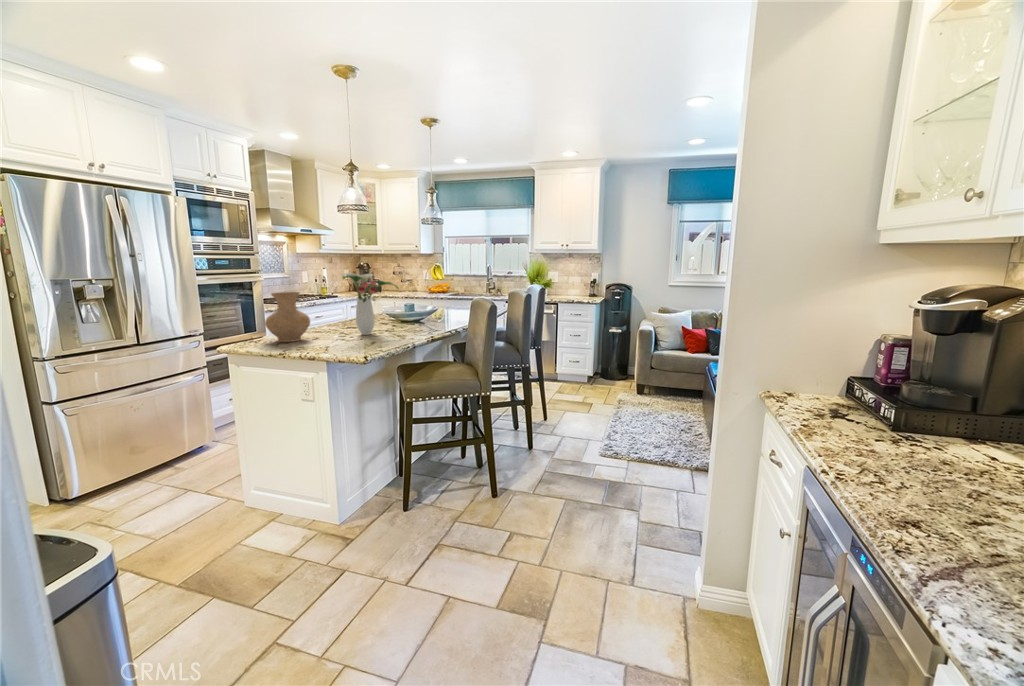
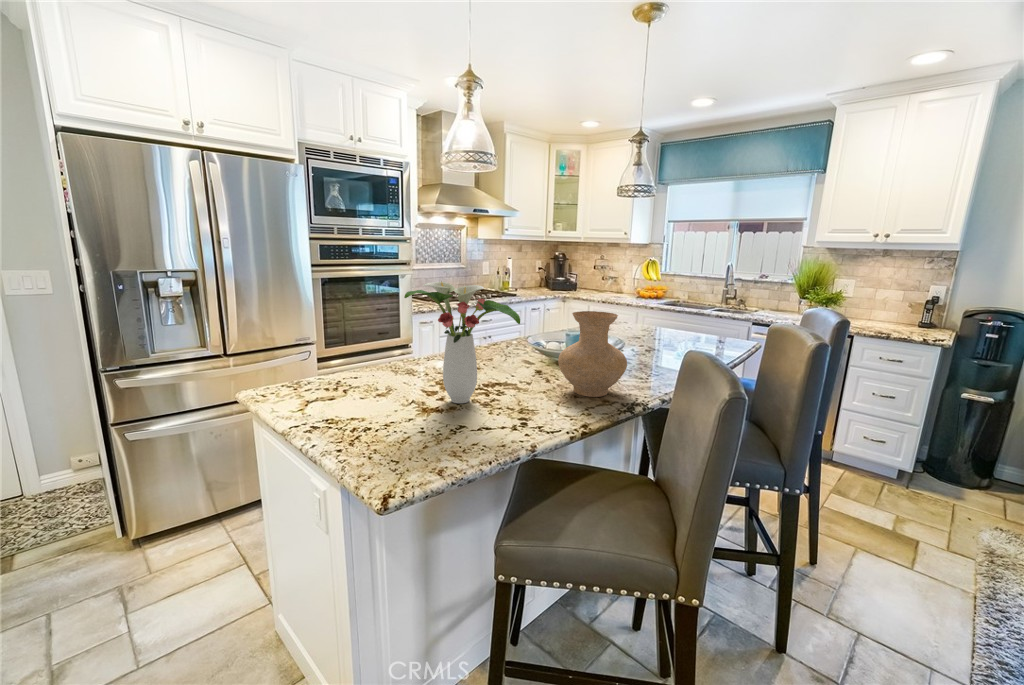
vase: present [265,292,310,342] -> present [558,311,627,397]

